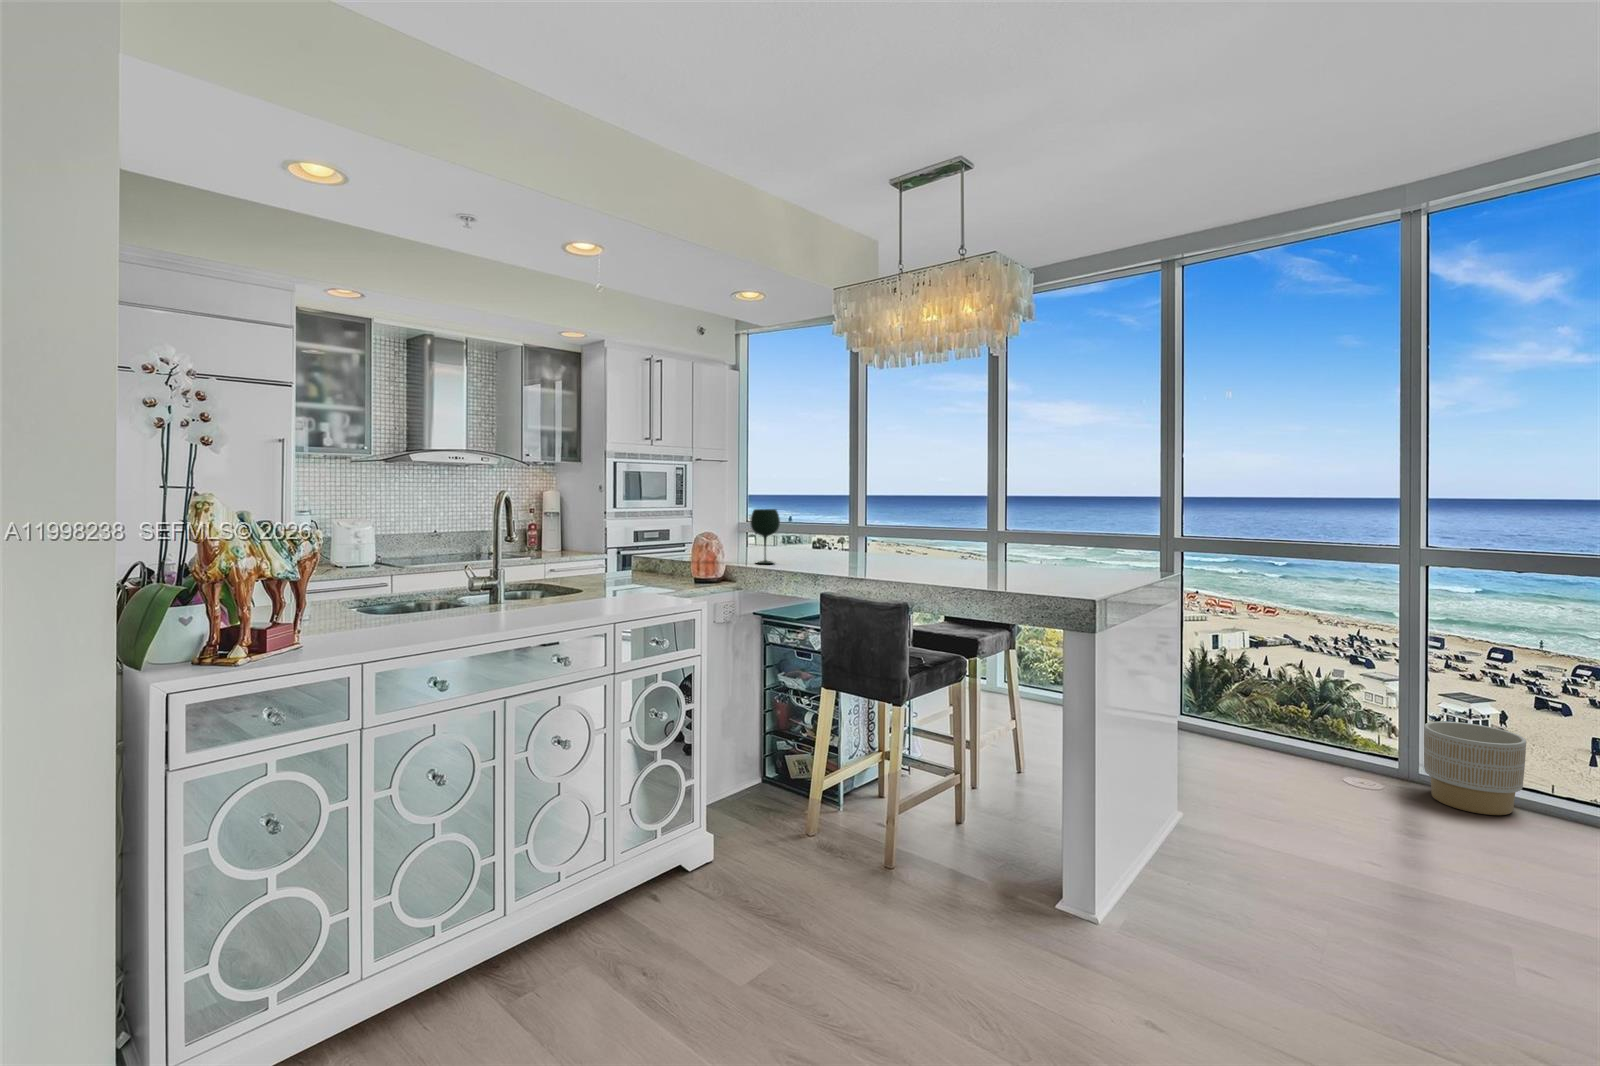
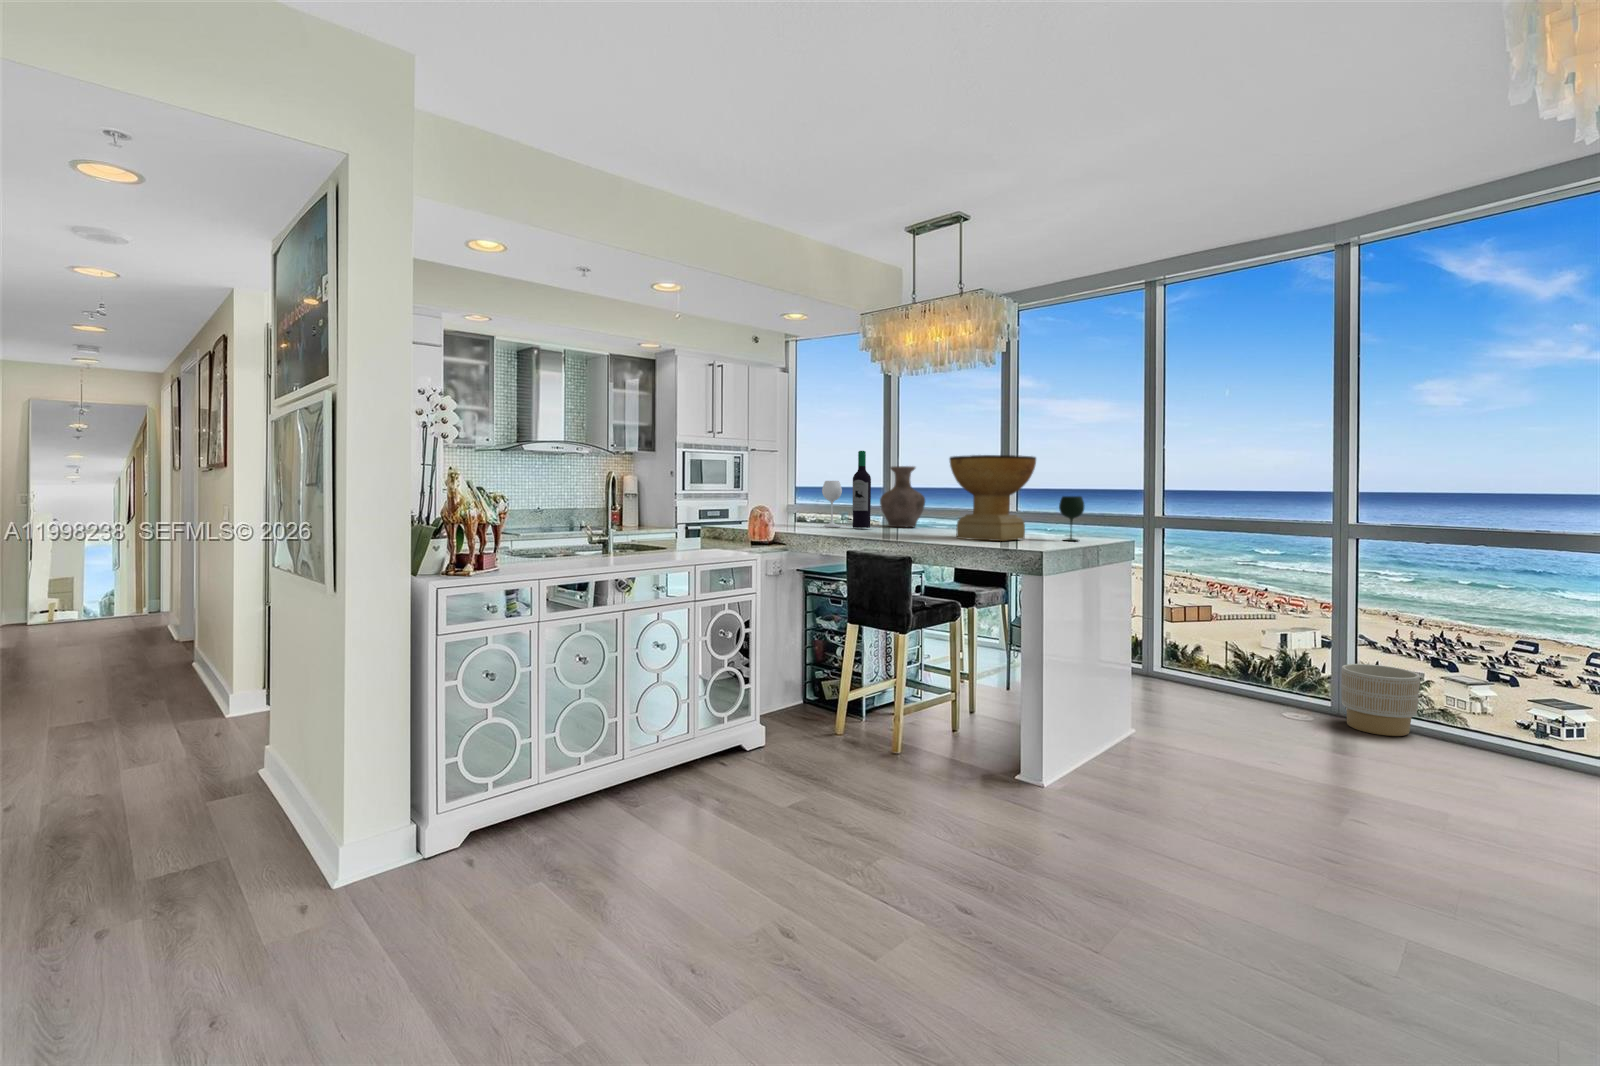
wine bottle: none [785,462,848,561] -> present [822,451,871,528]
decorative bowl: none [953,469,1066,582] -> present [950,455,1036,541]
vase: none [857,482,913,558] -> present [880,466,925,527]
wine glass: present [751,509,780,564] -> present [1059,496,1084,541]

